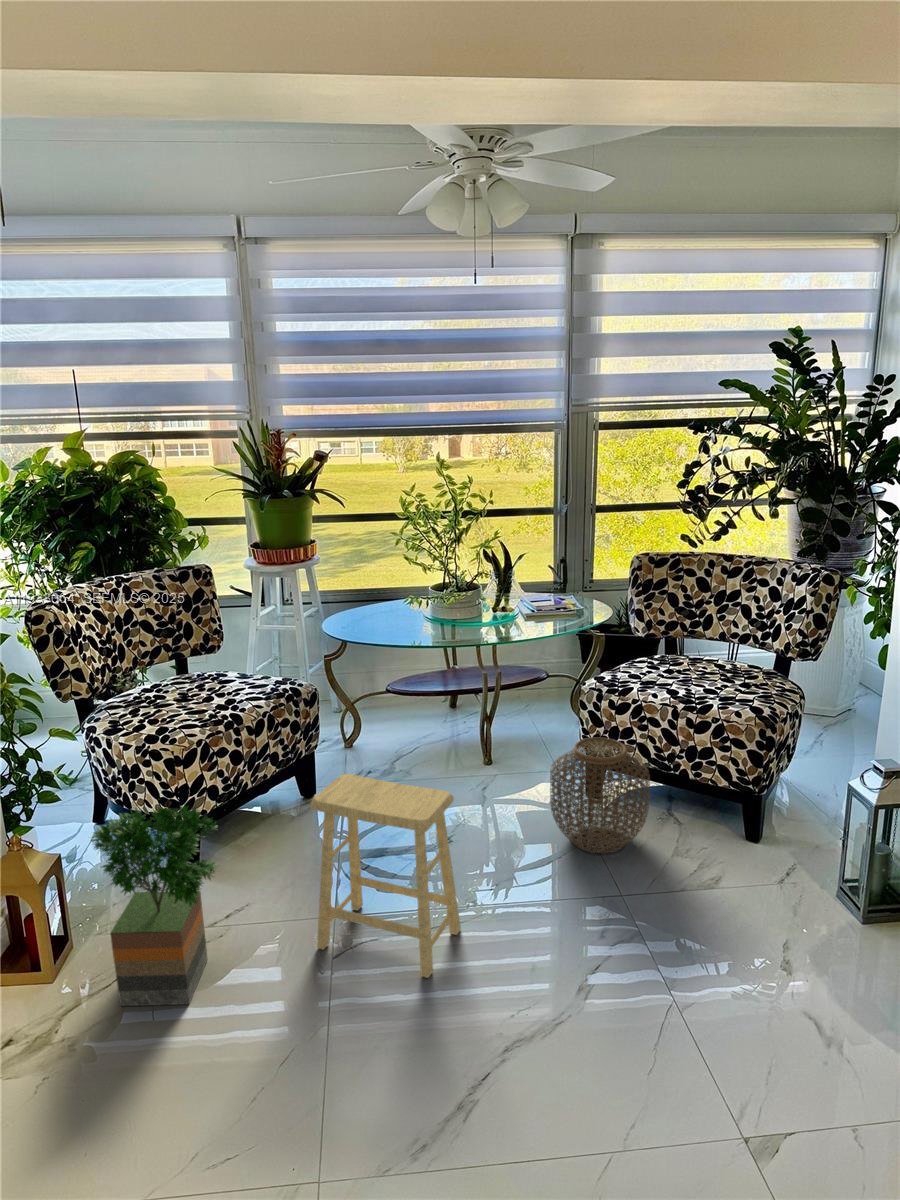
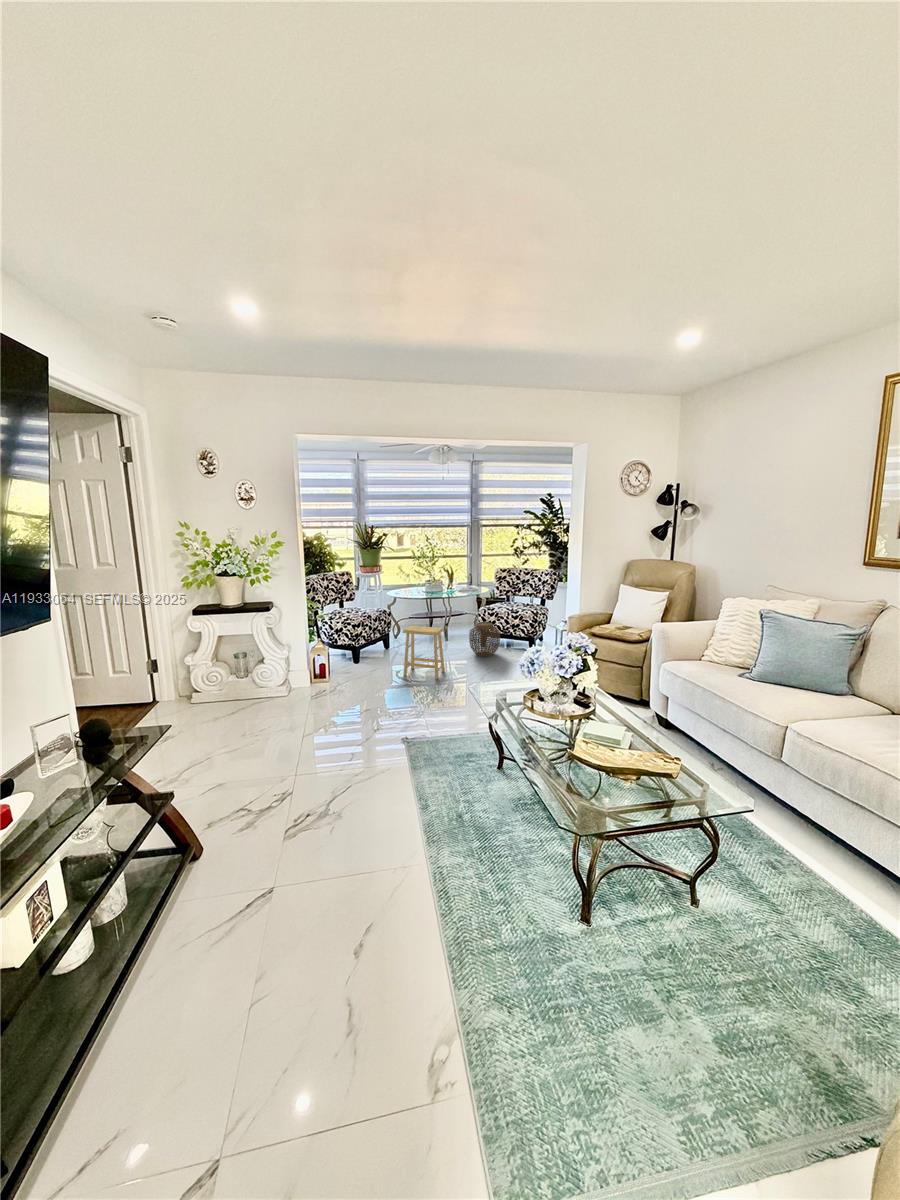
potted tree: present [91,805,218,1006] -> none [342,630,380,686]

